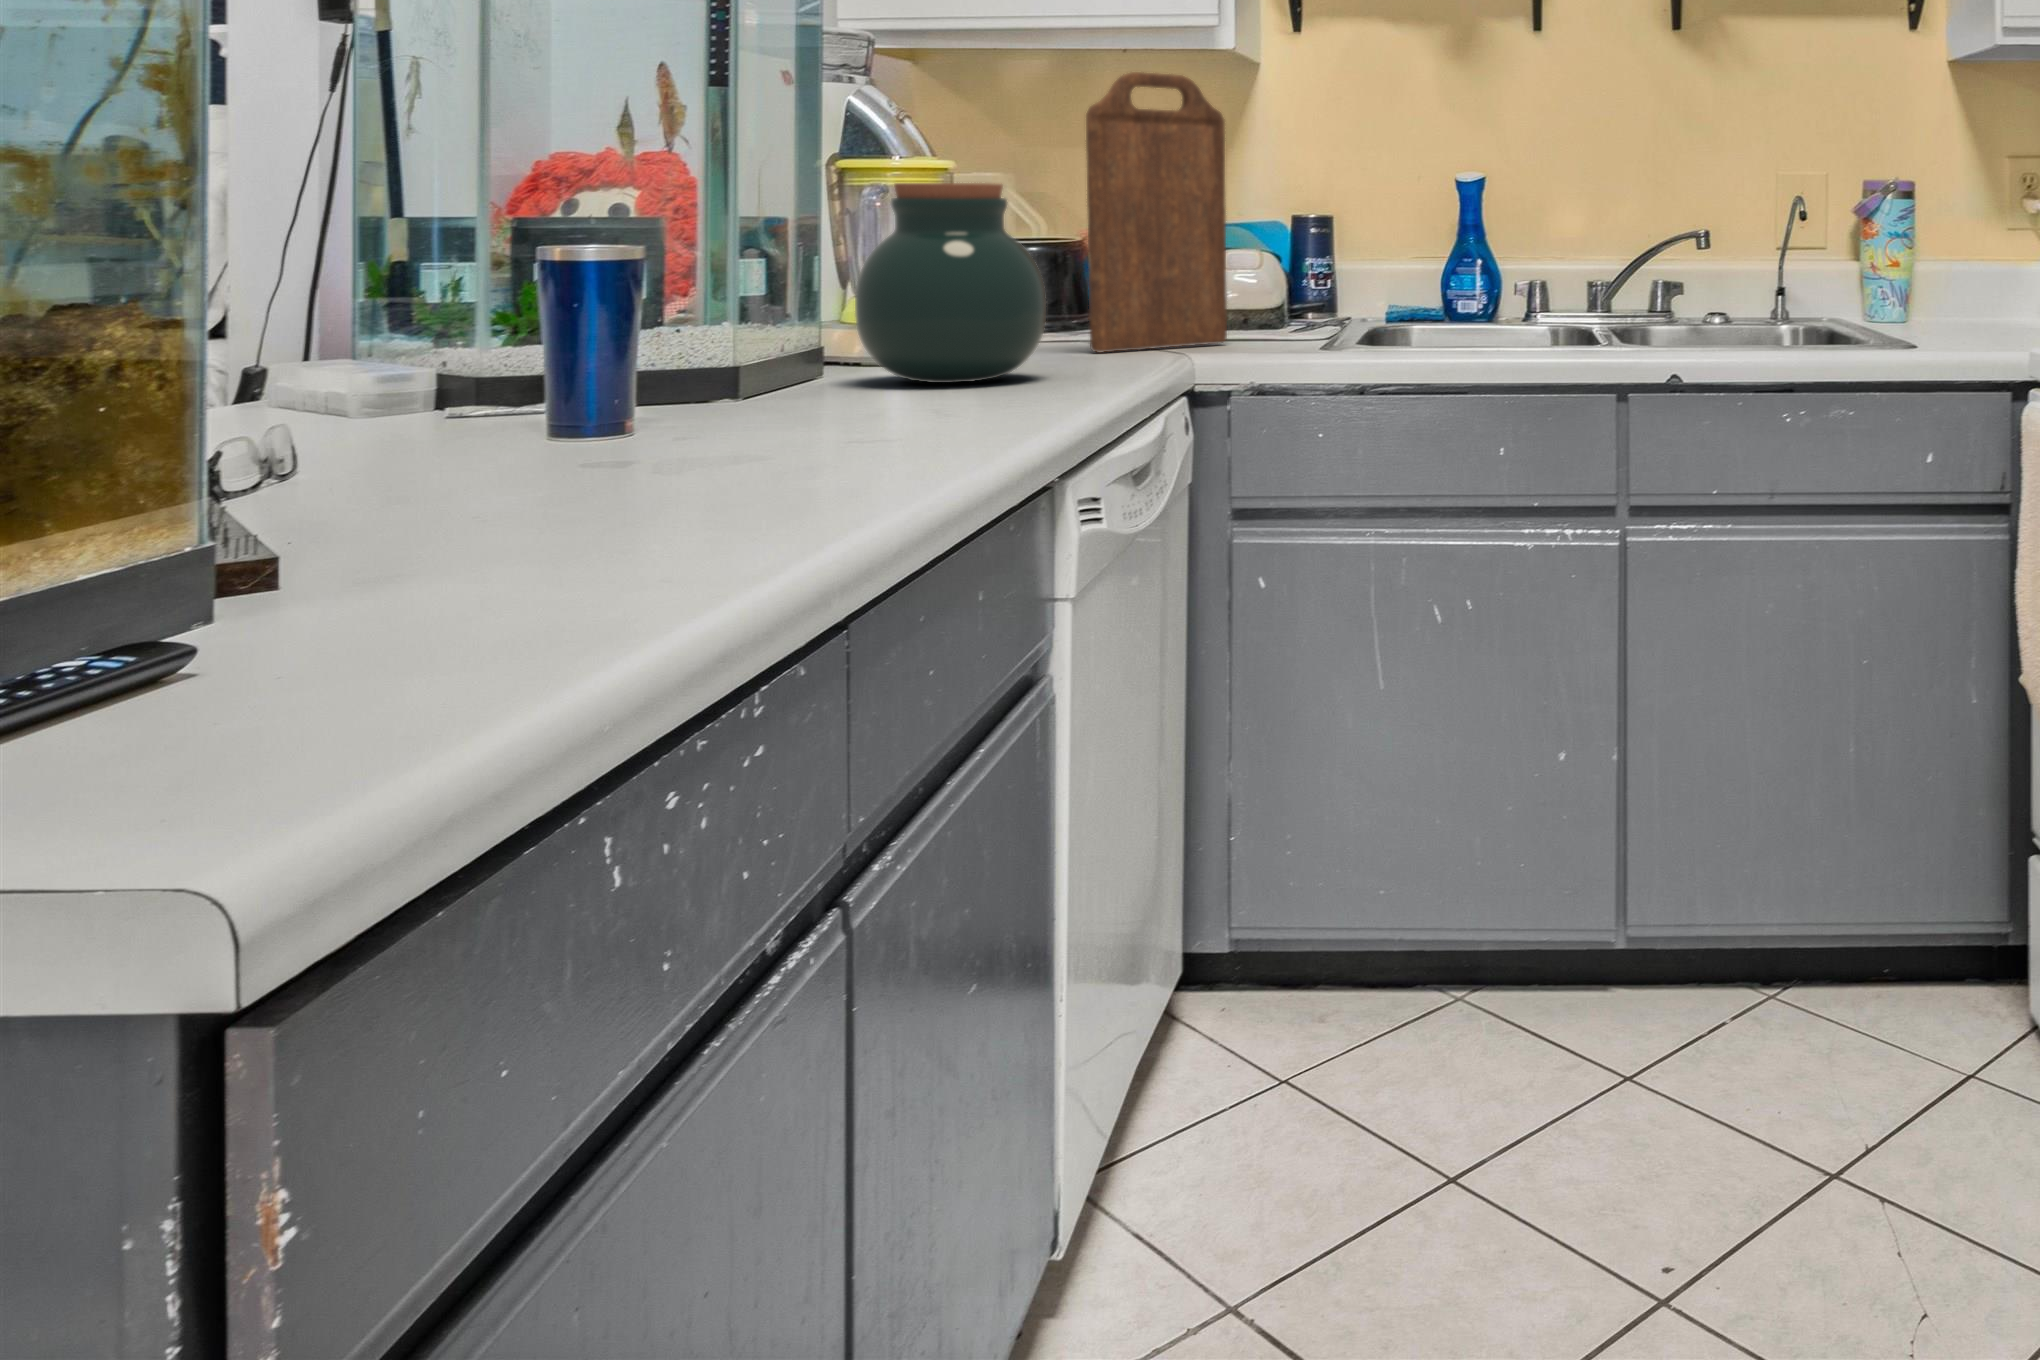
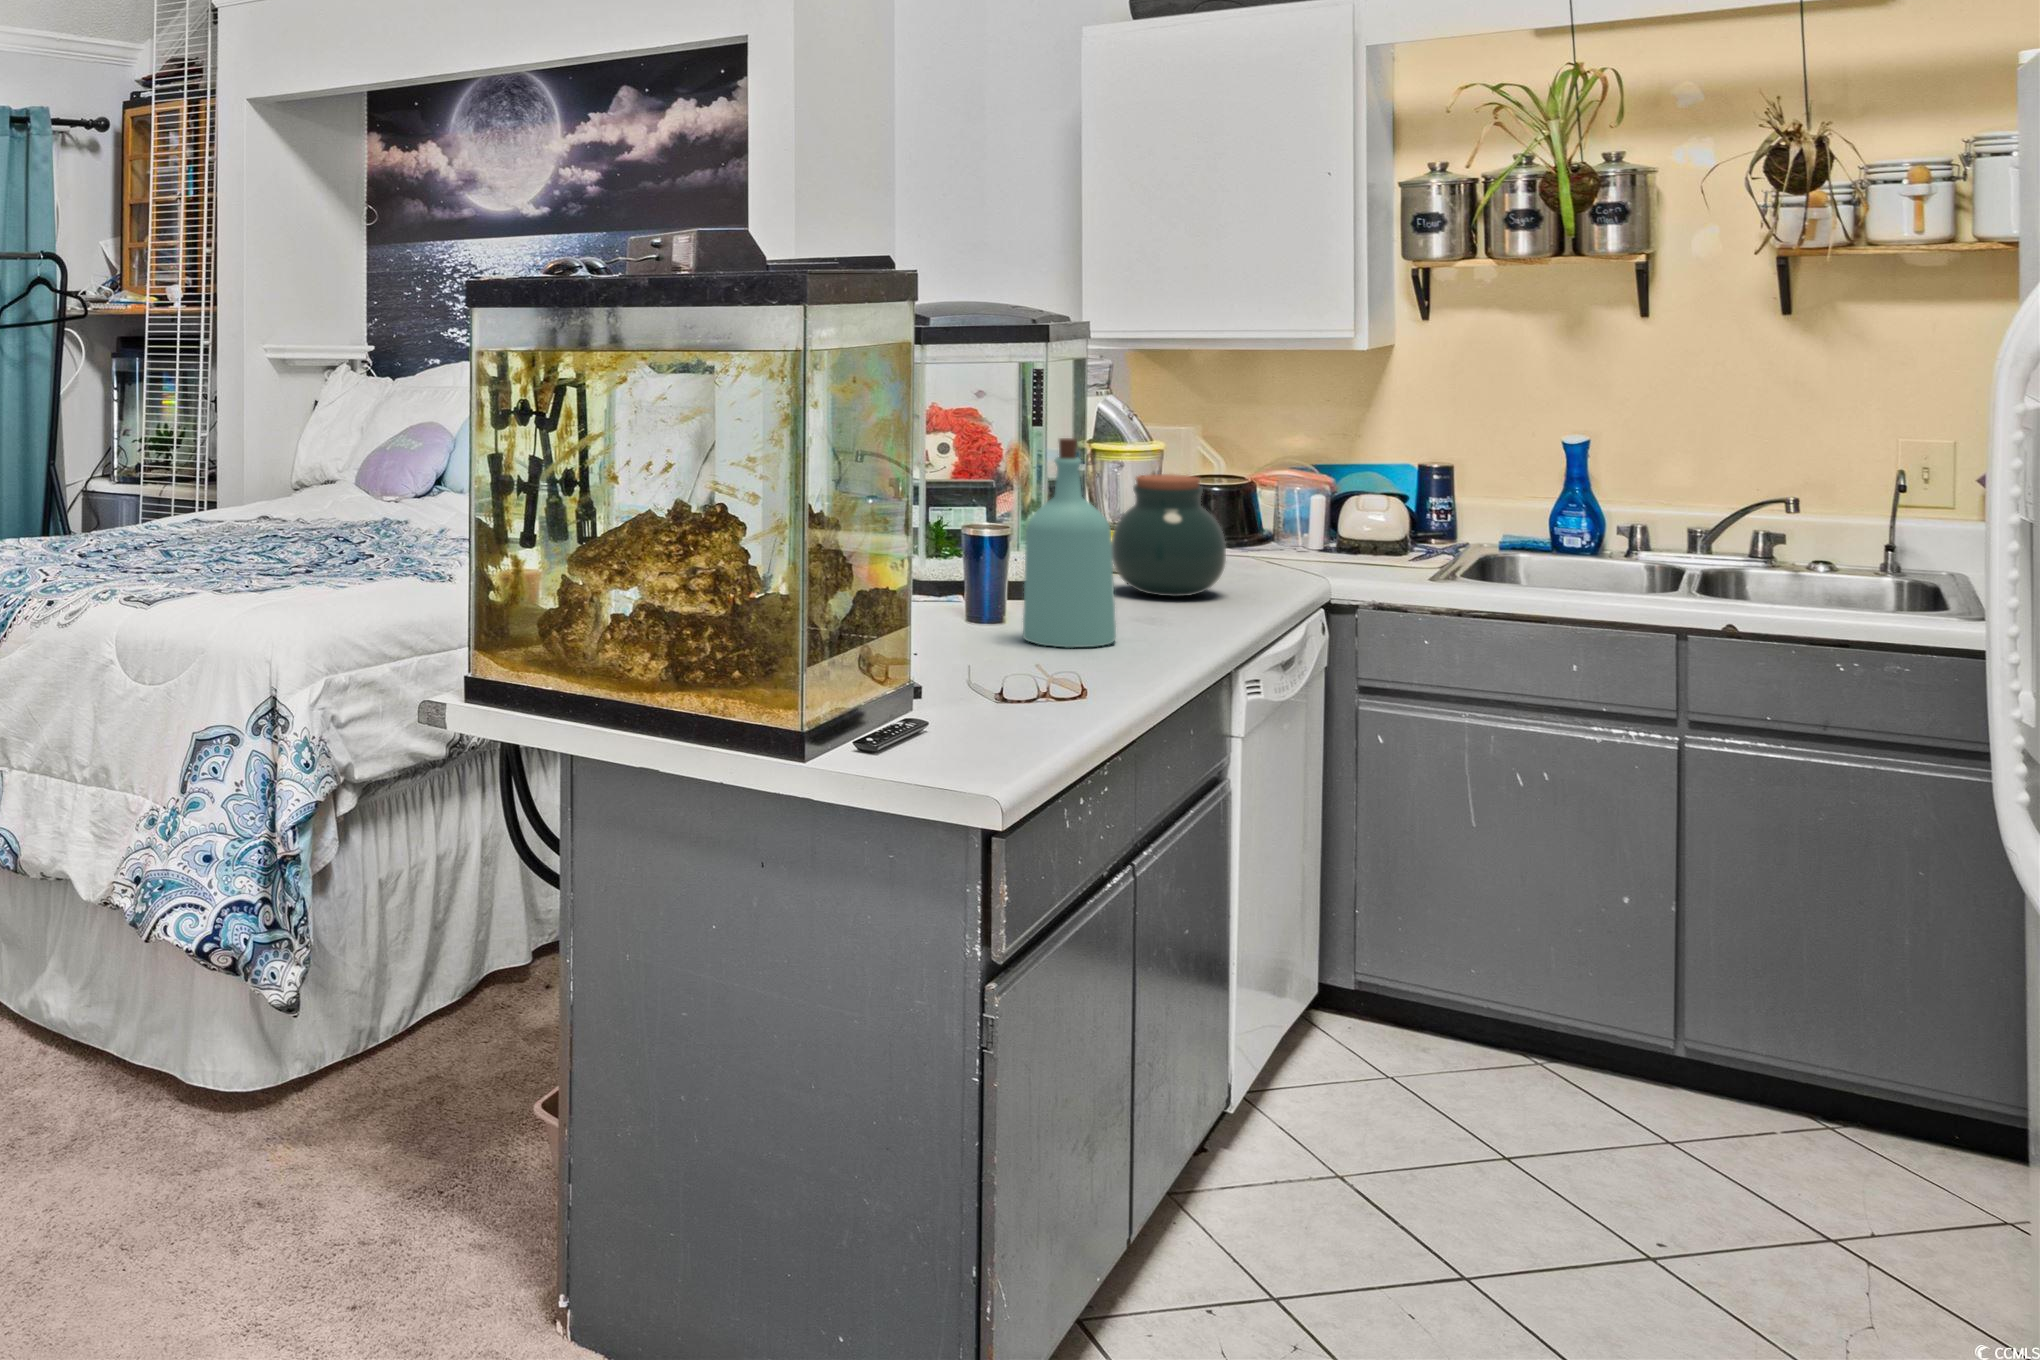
bottle: none [628,20,835,456] -> present [1023,438,1116,648]
cutting board: present [1086,72,1227,352] -> none [1254,382,1357,569]

